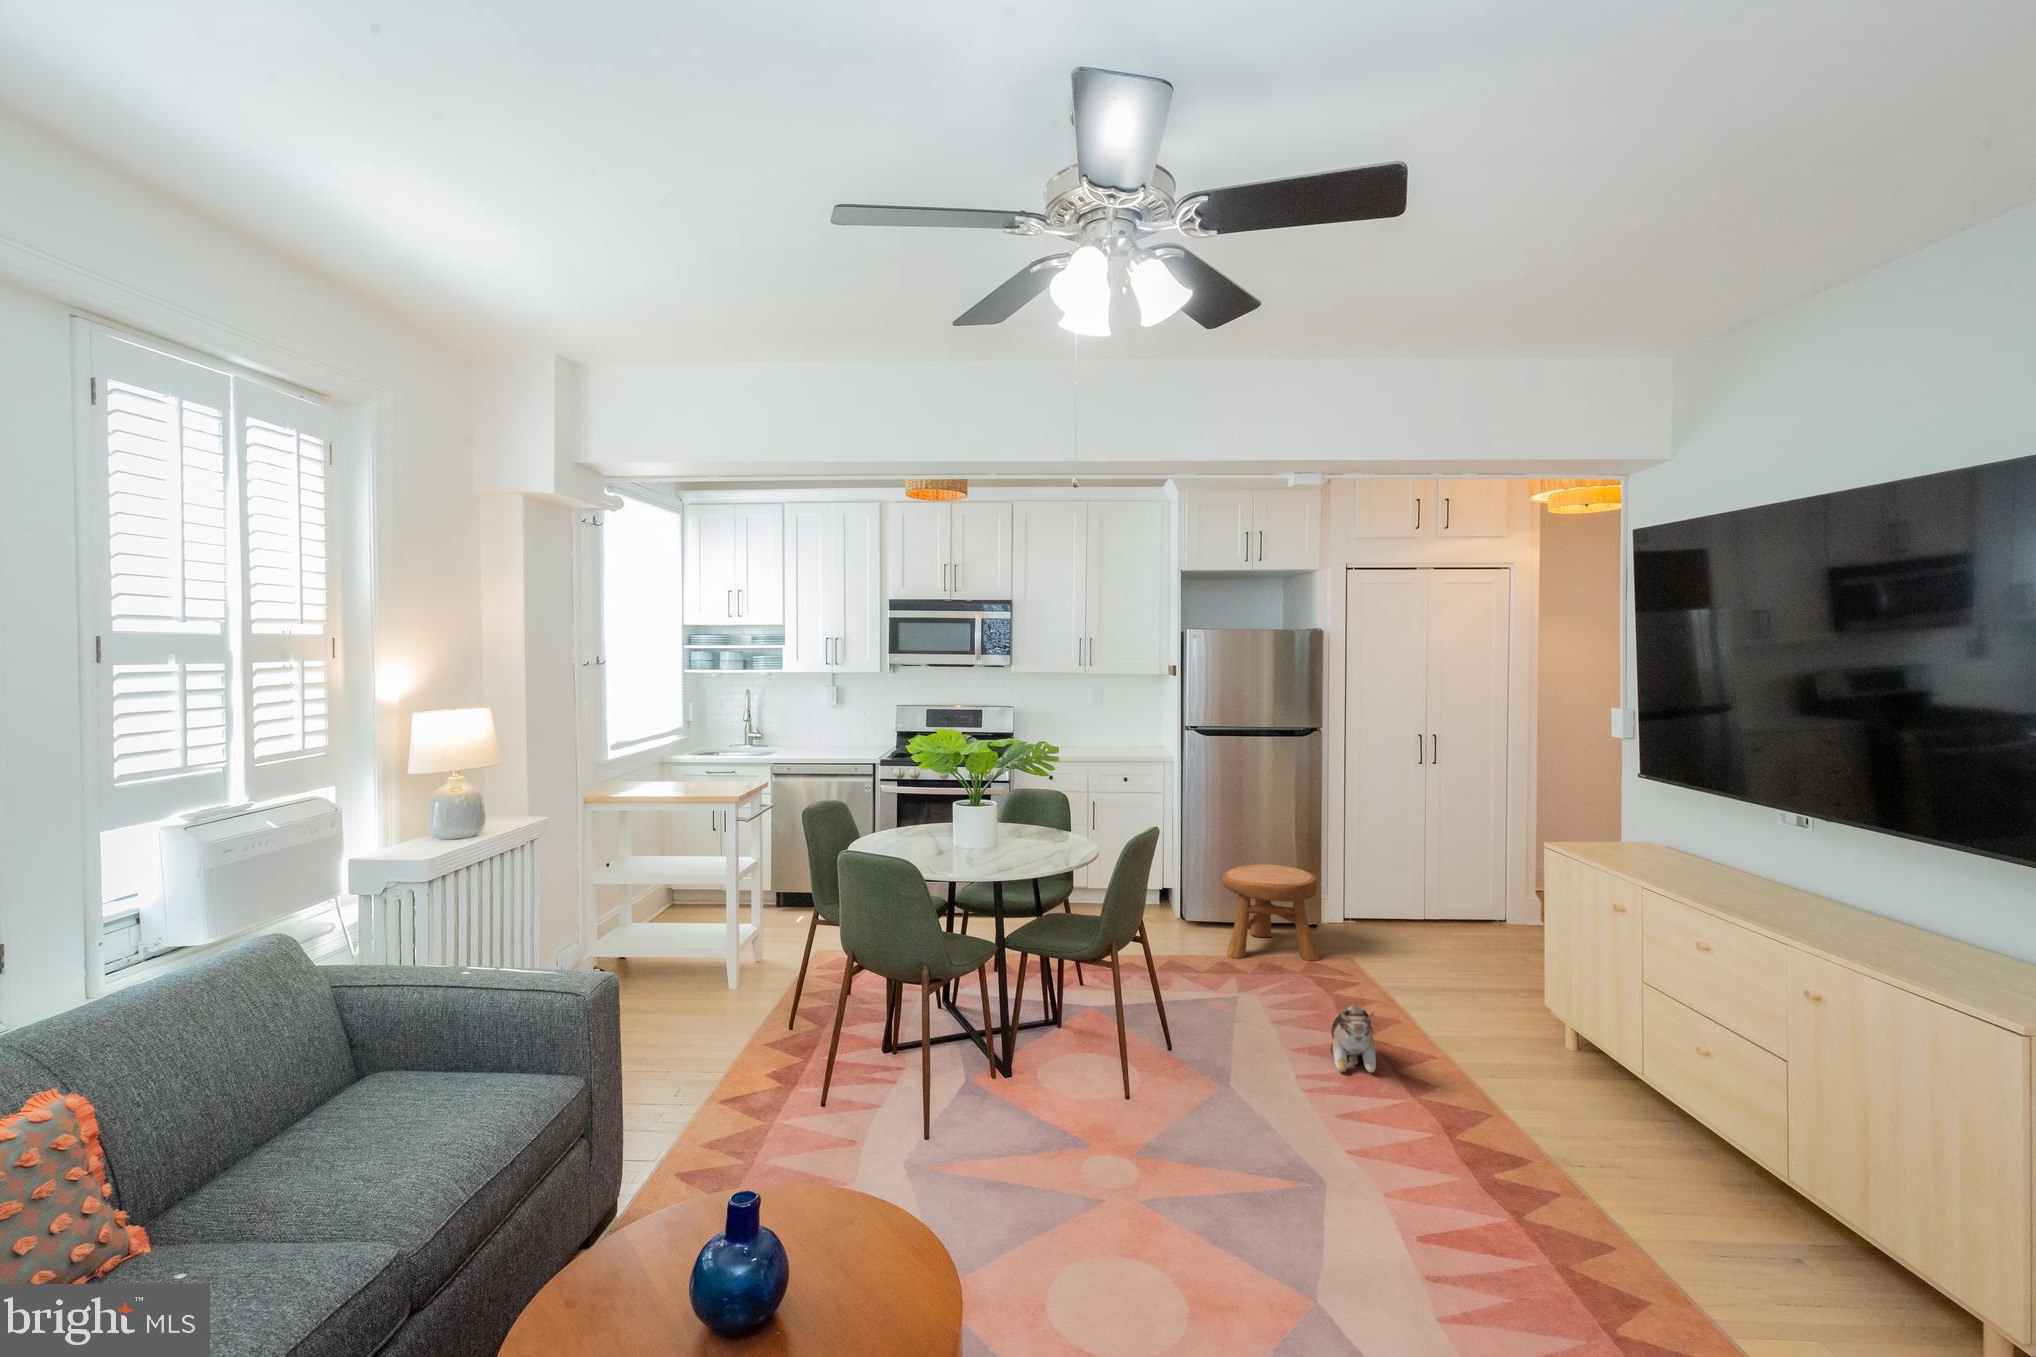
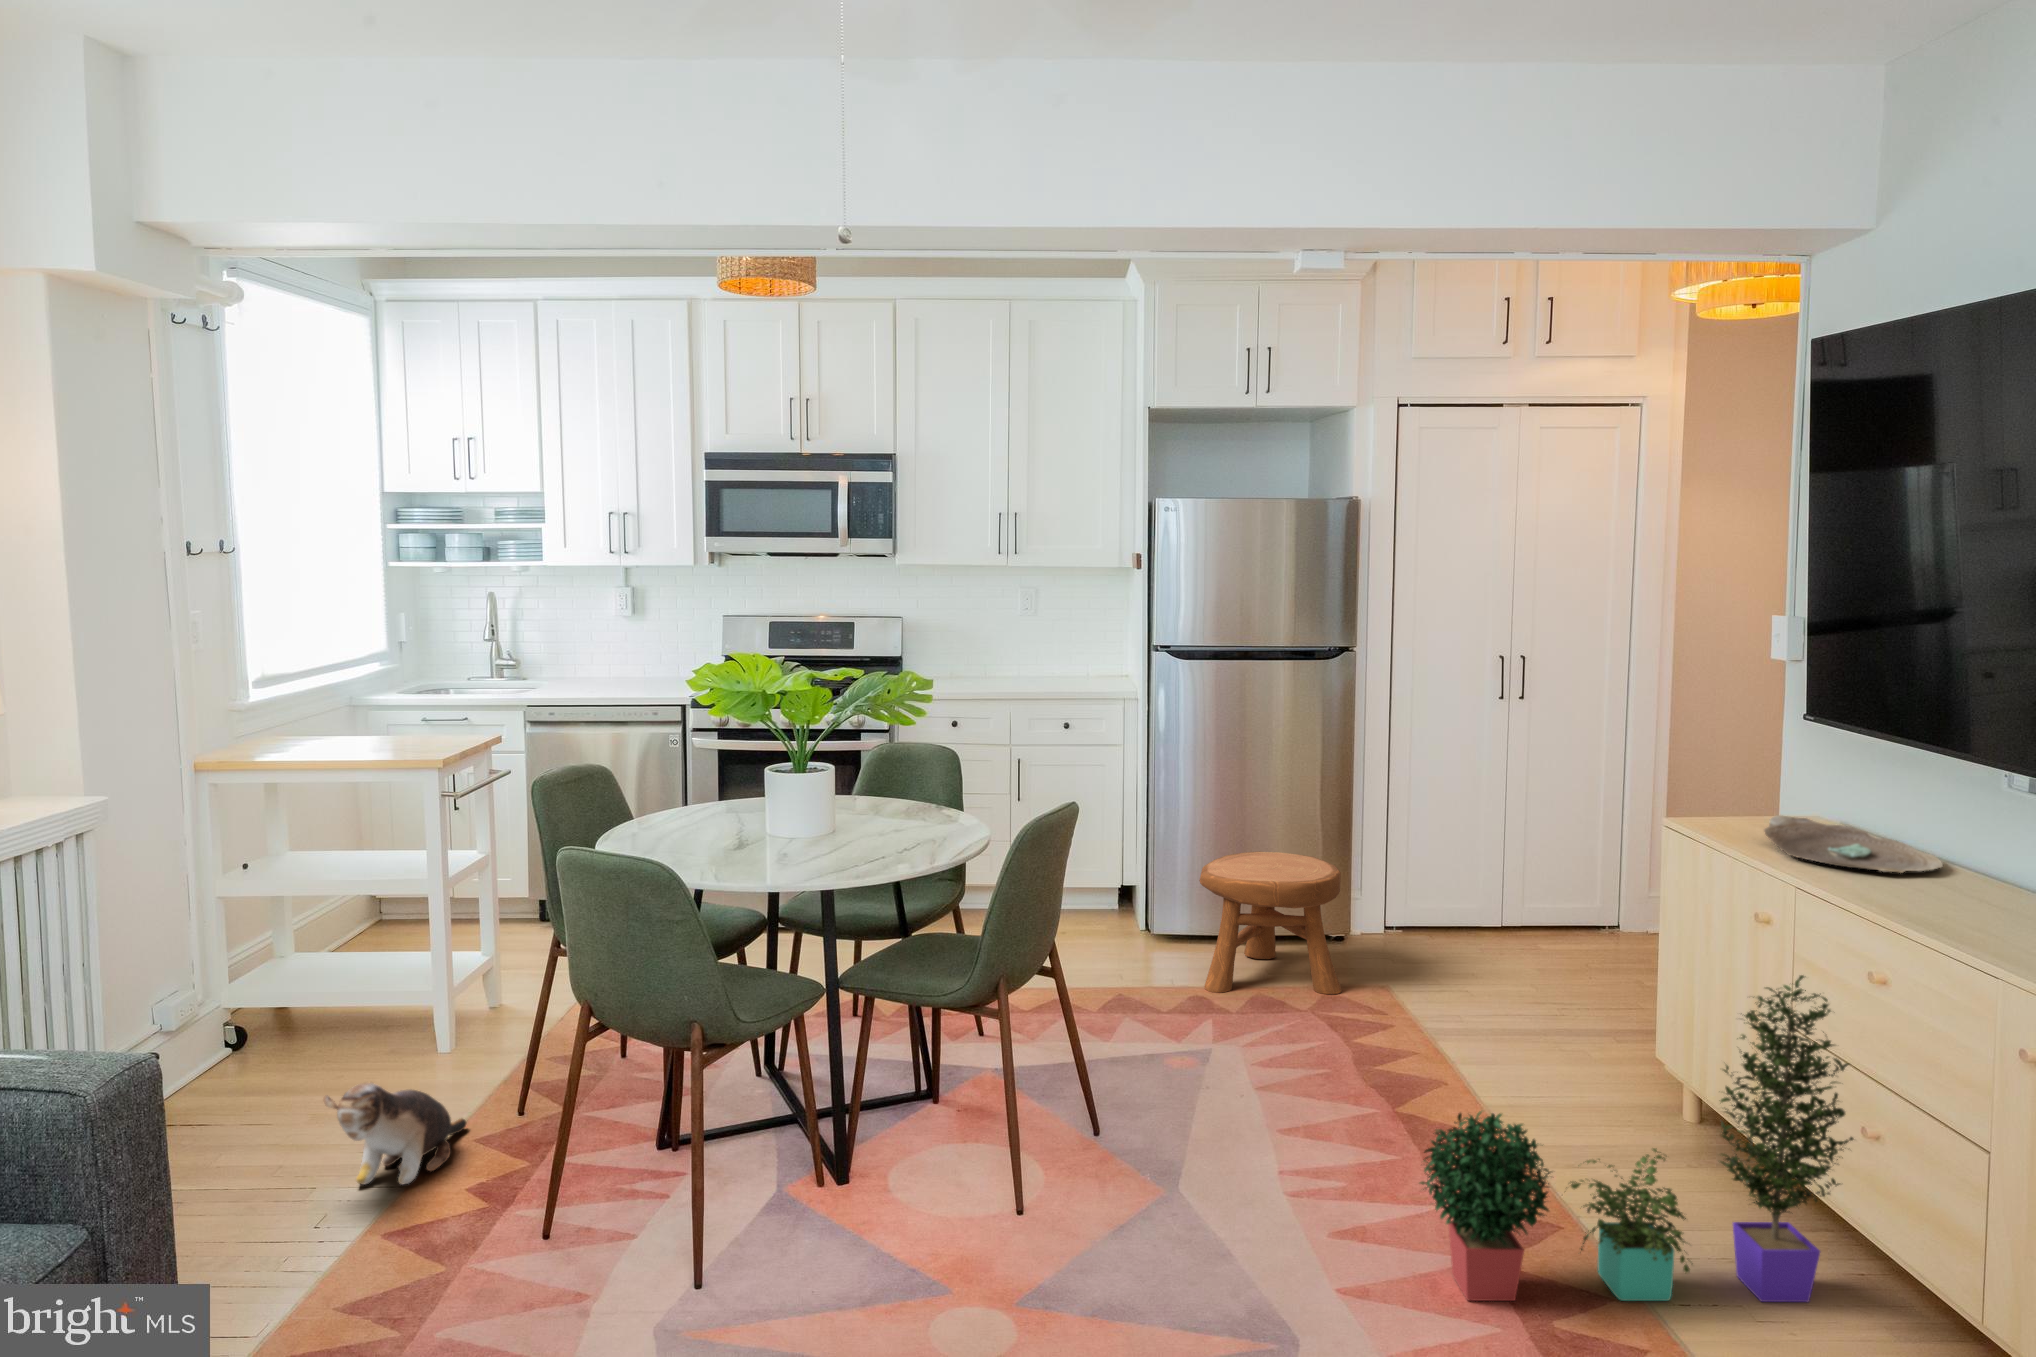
decorative bowl: none [1614,840,1739,878] -> present [1764,815,1943,873]
potted plant: none [1400,943,1697,1165] -> present [1420,975,1854,1302]
plush toy: present [1331,1005,1376,1073] -> present [323,1082,466,1184]

